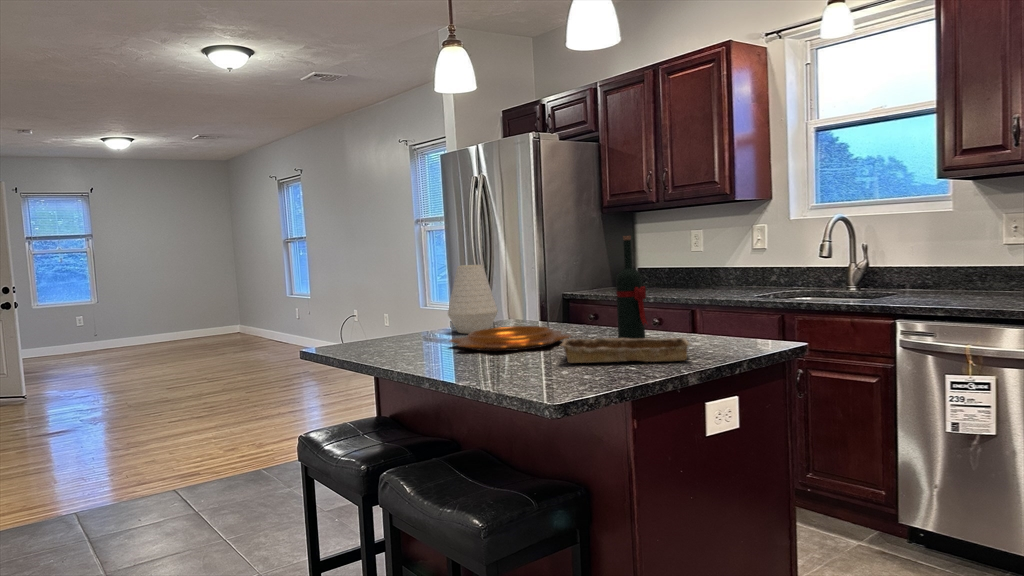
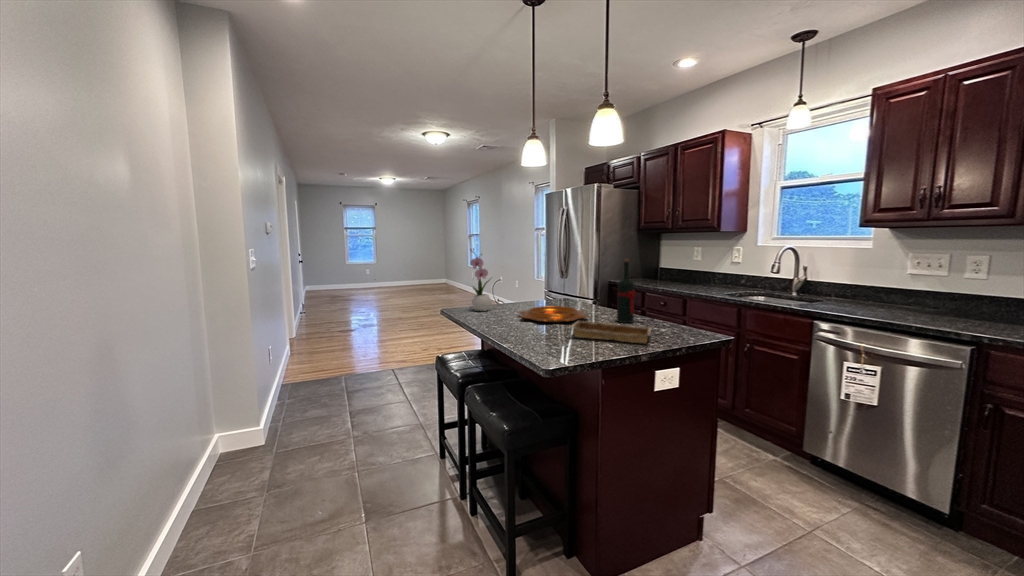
flower arrangement: none [352,235,397,348] -> present [470,249,492,311]
vase: present [448,265,498,334] -> none [525,266,554,306]

